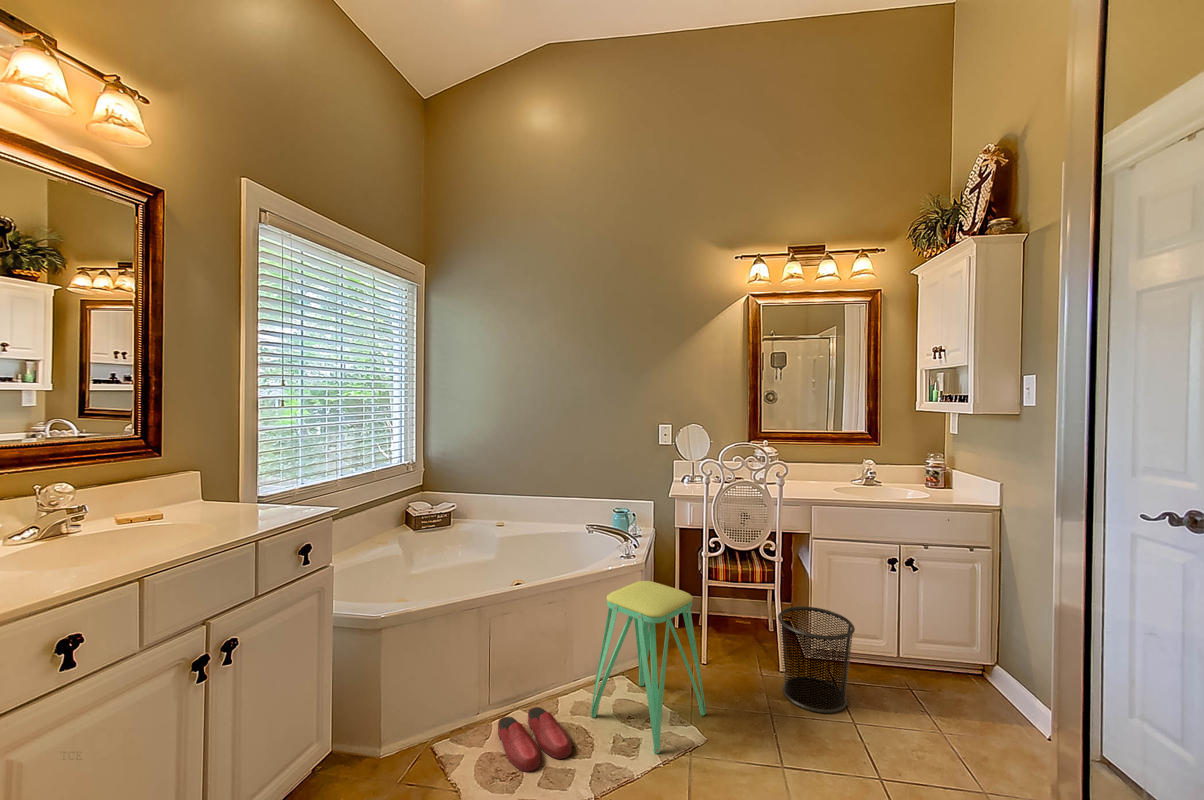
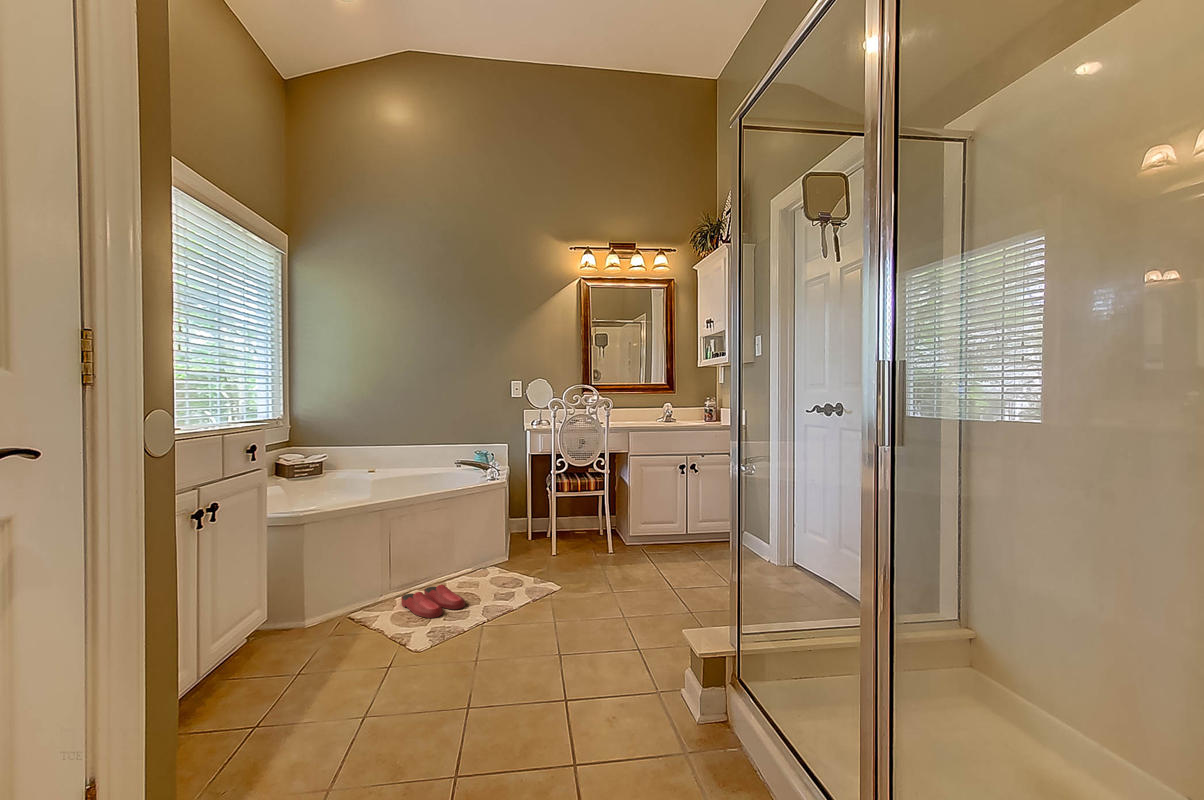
stool: present [591,581,706,753] -> none [474,487,560,598]
waste bin: present [778,607,855,713] -> none [608,502,659,568]

